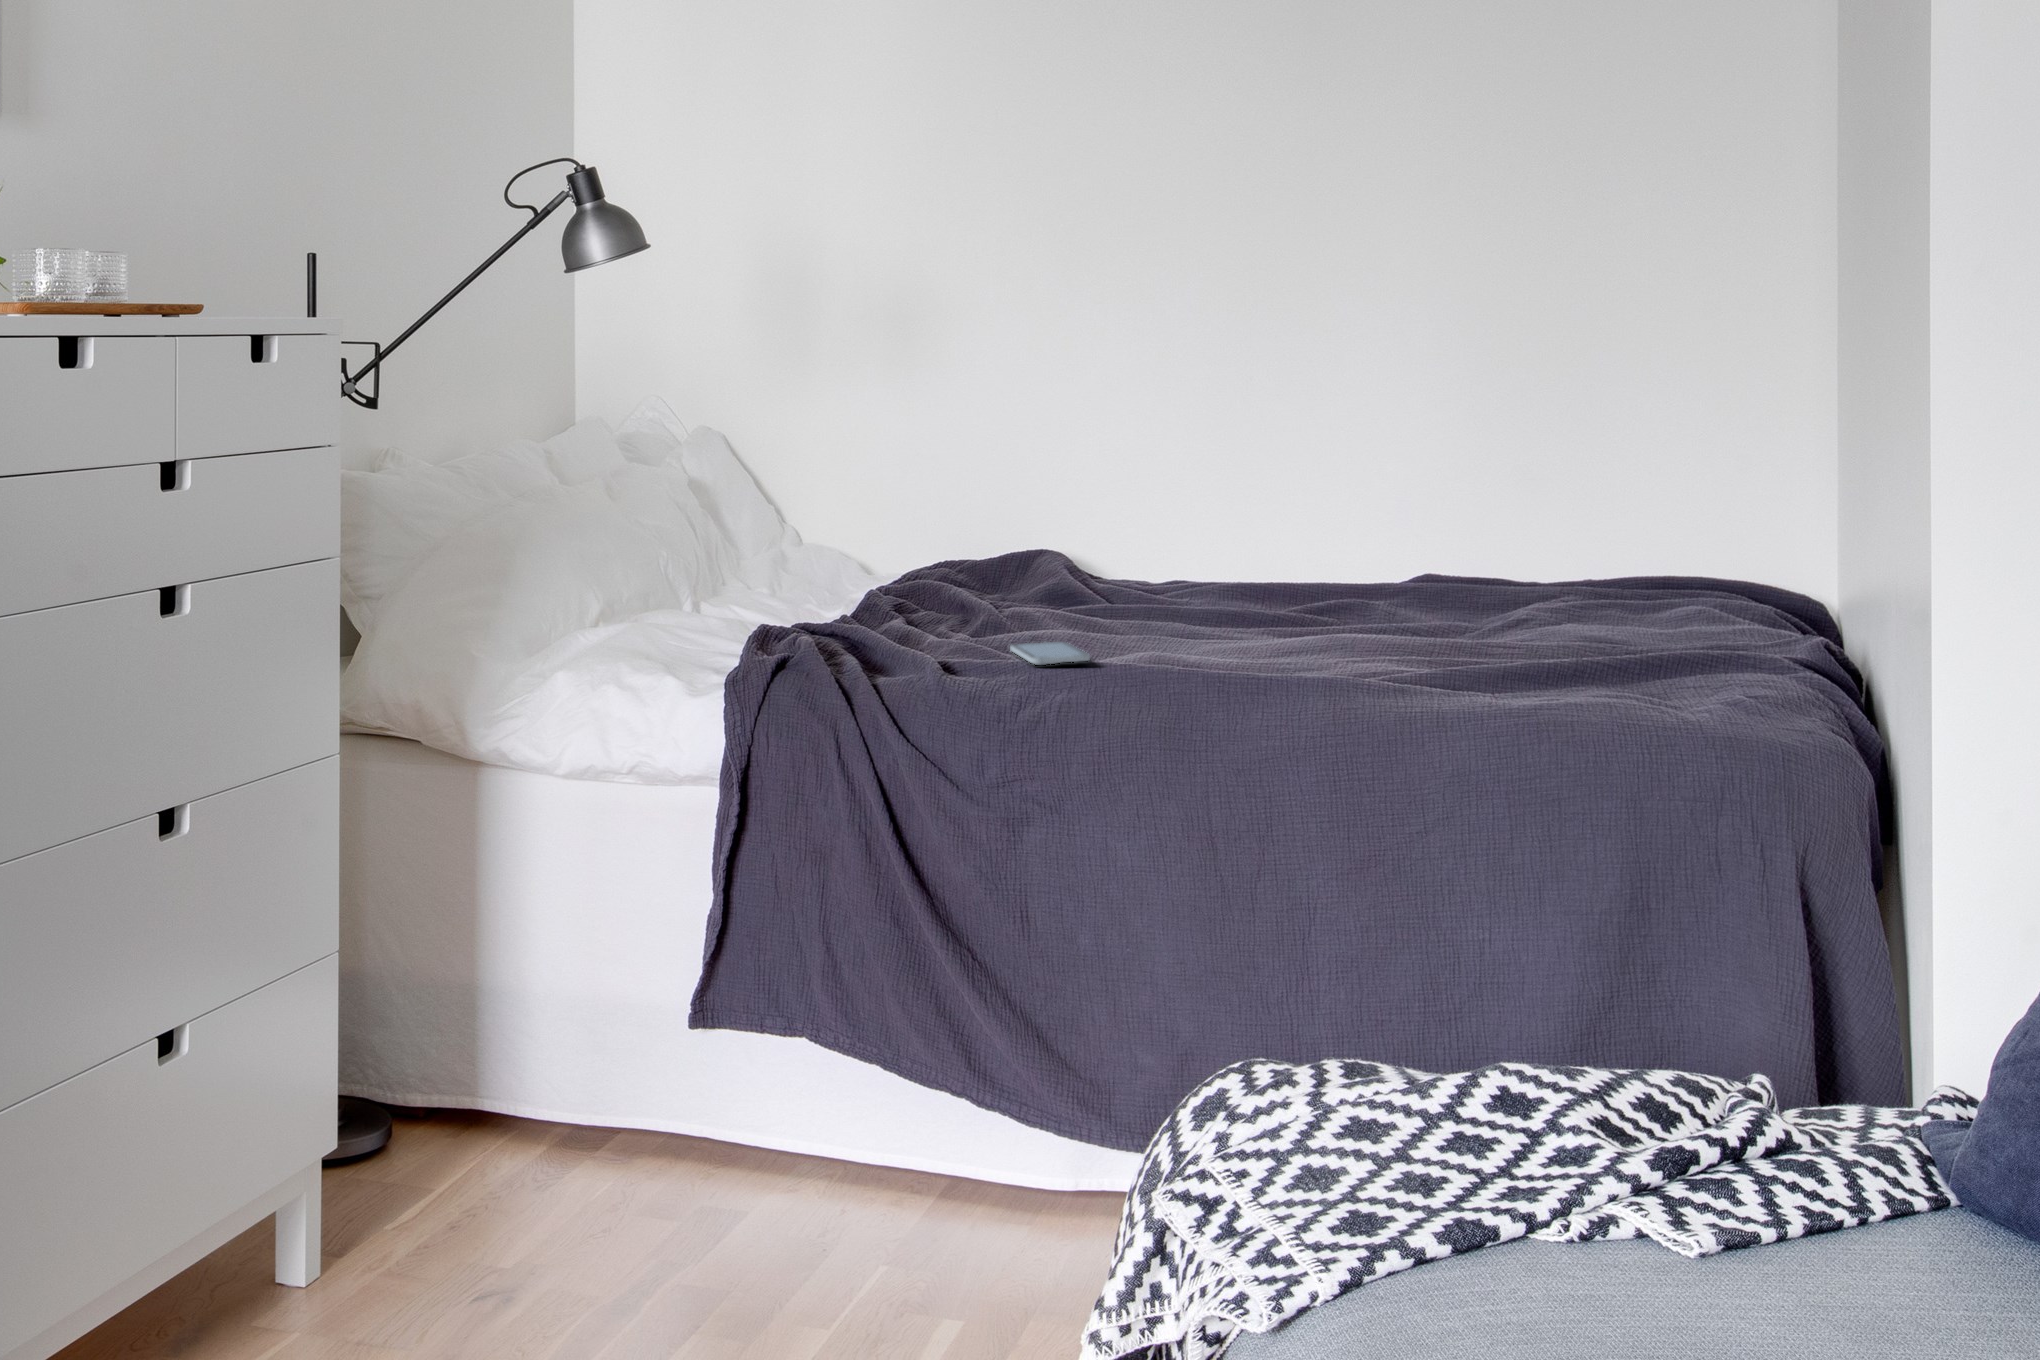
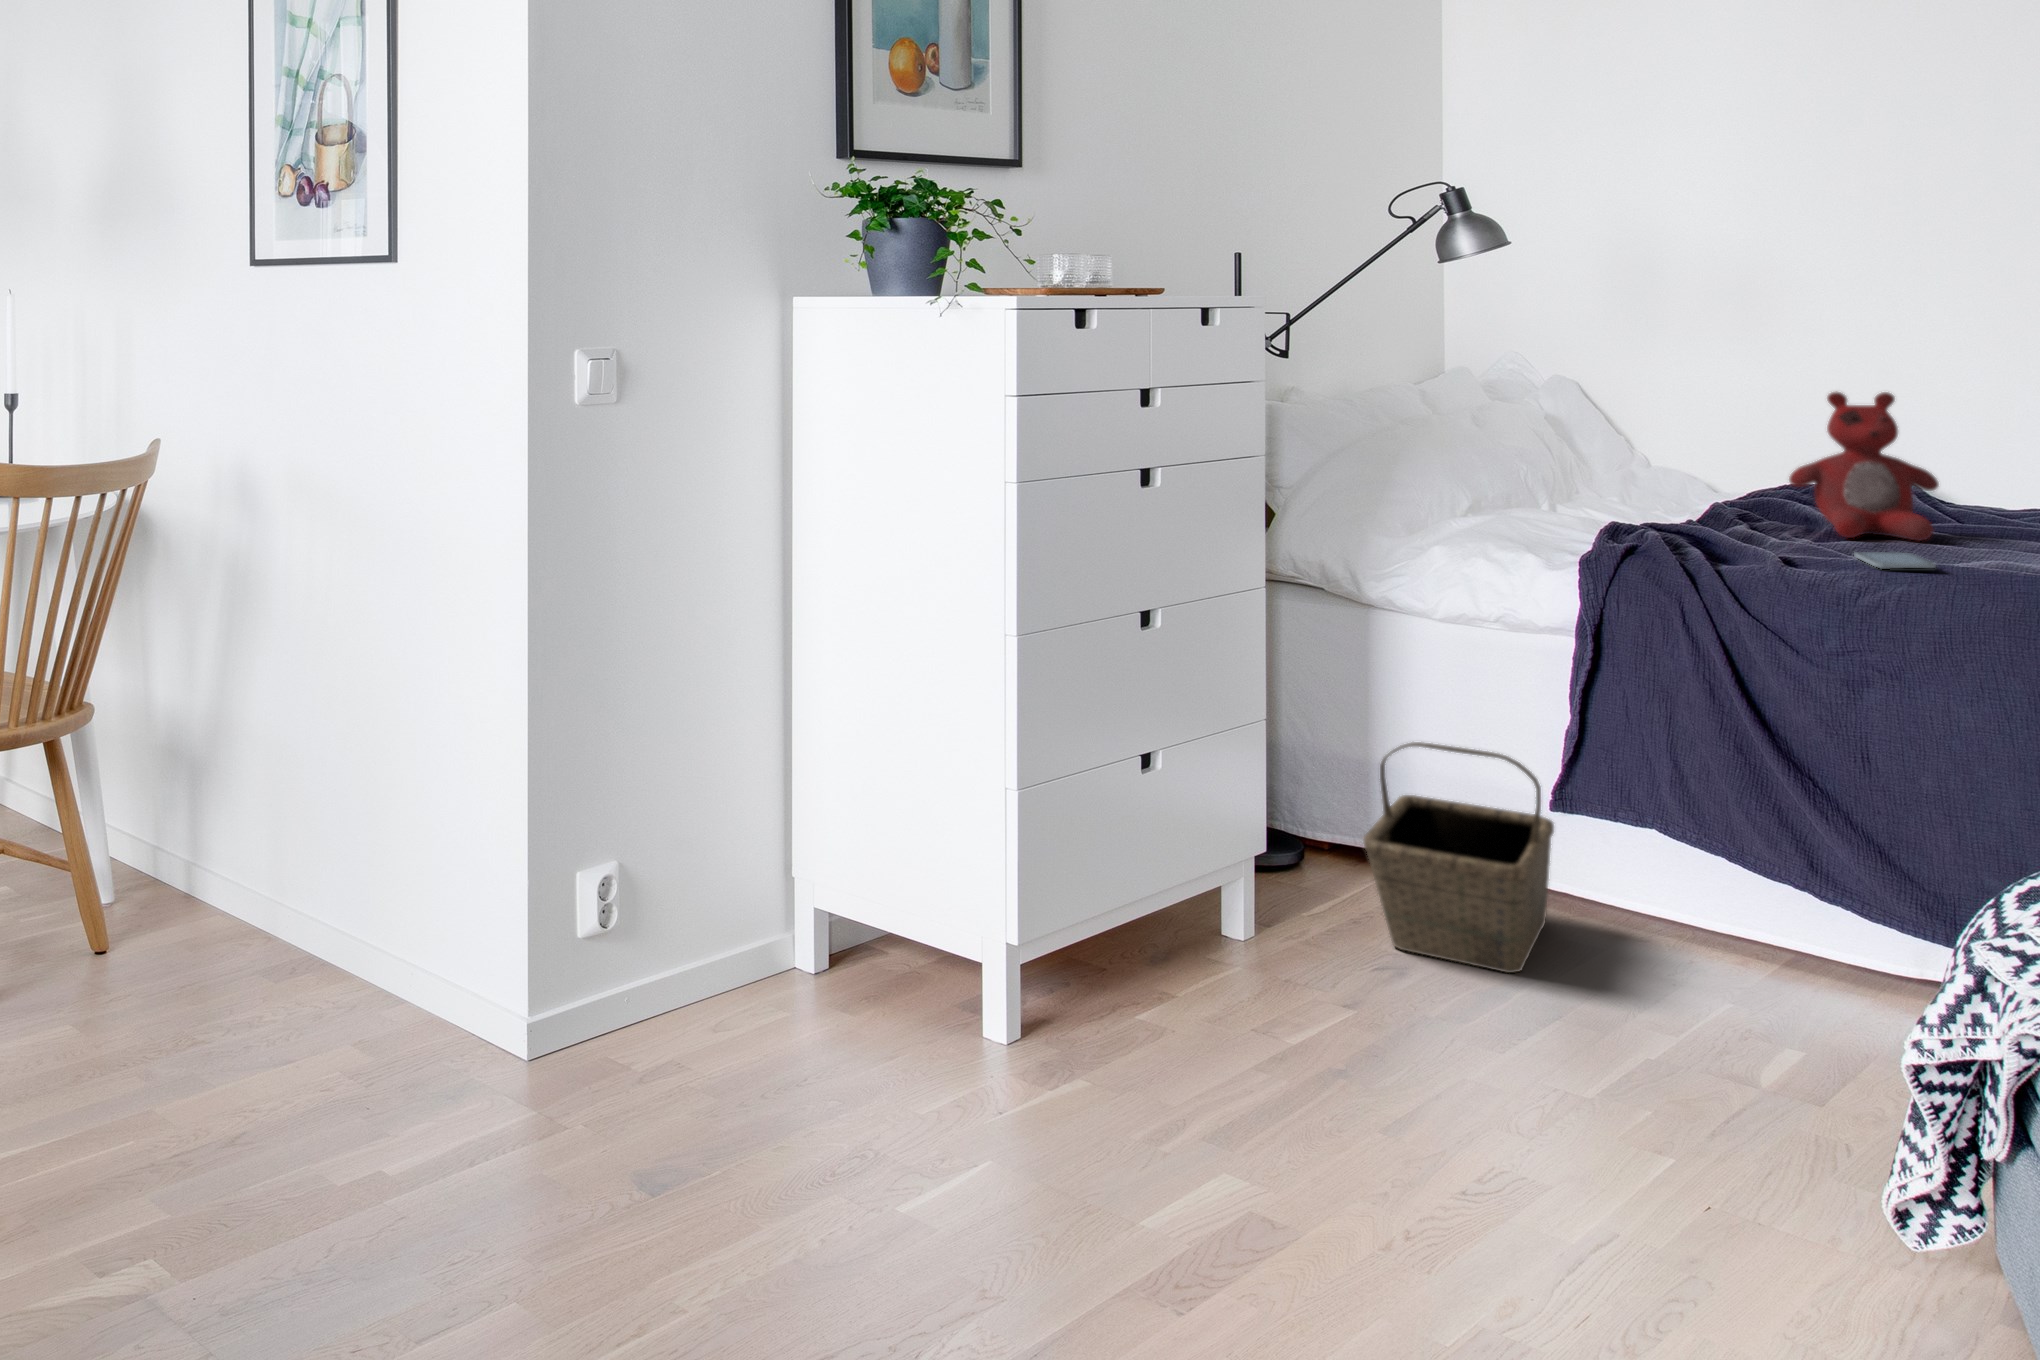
stuffed bear: none [944,440,1088,625] -> present [1789,391,1939,540]
basket: none [460,954,692,1271] -> present [1364,742,1554,973]

